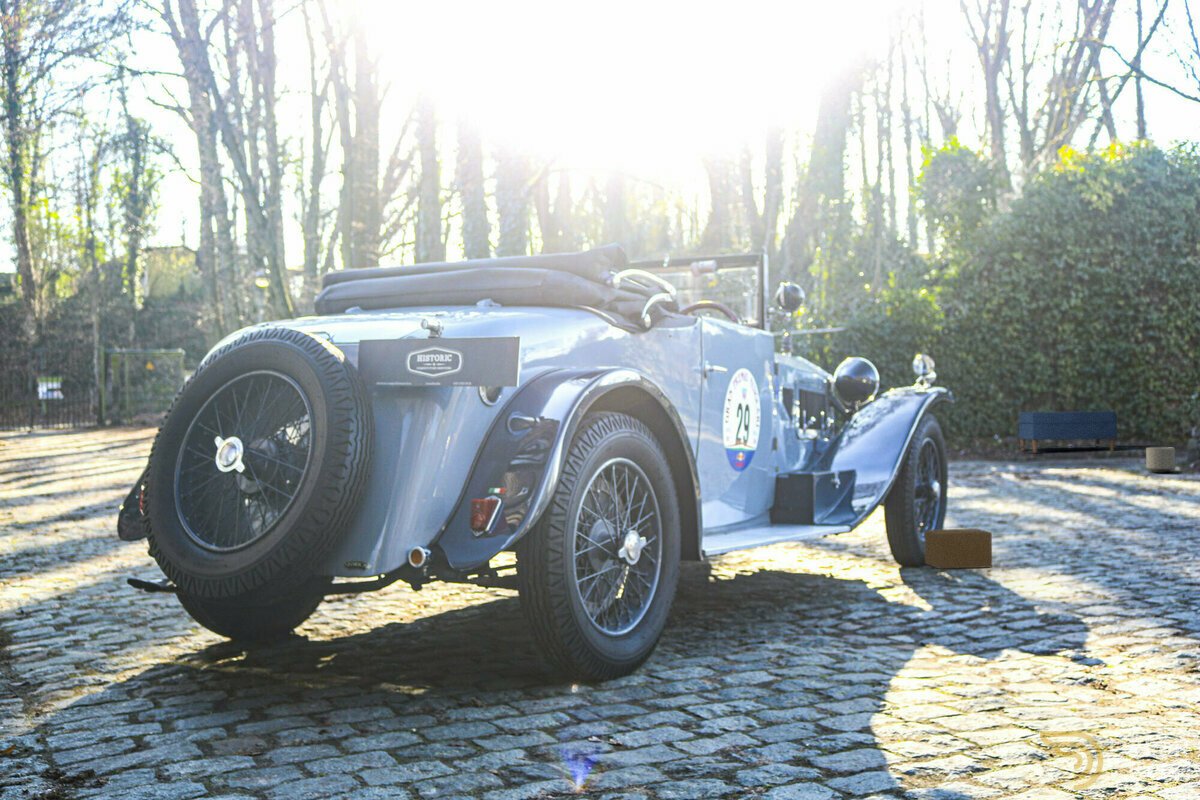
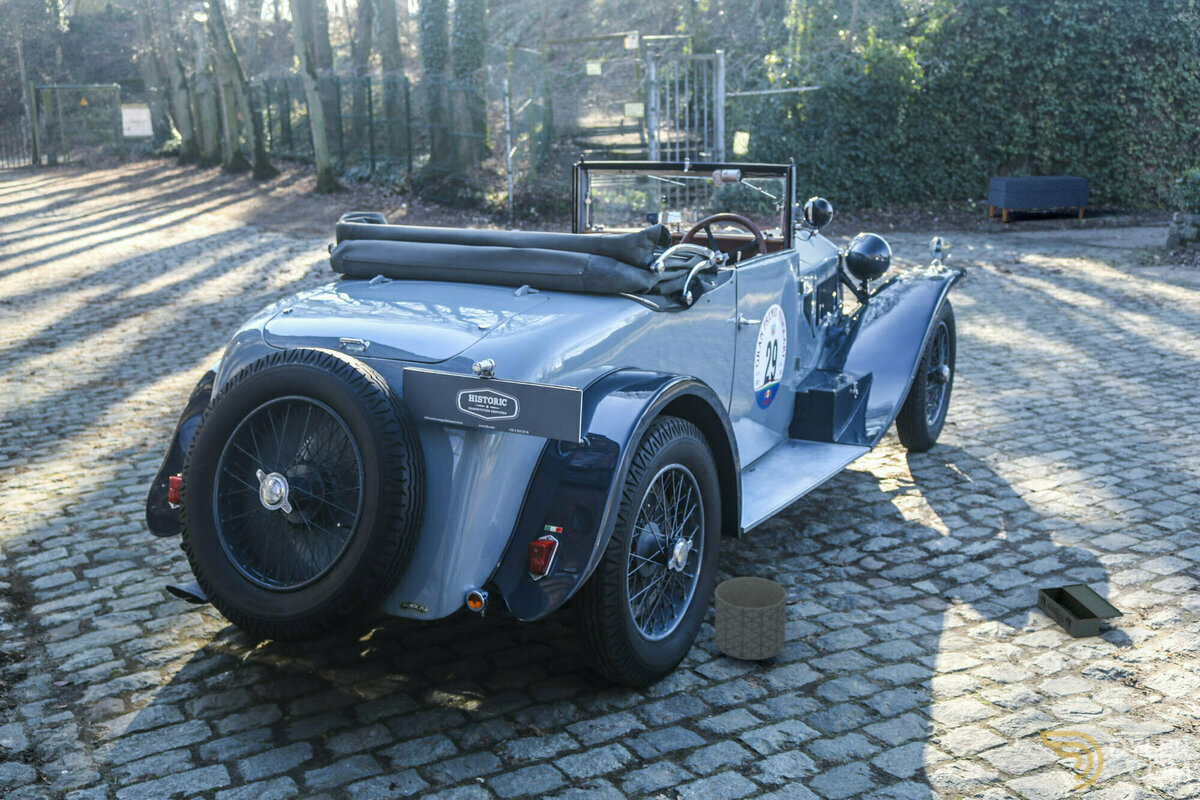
planter: present [1146,447,1175,473] -> present [715,577,786,660]
cardboard box: present [925,529,992,569] -> none [928,408,997,454]
toolbox: none [1012,623,1096,660] -> present [1037,584,1124,637]

